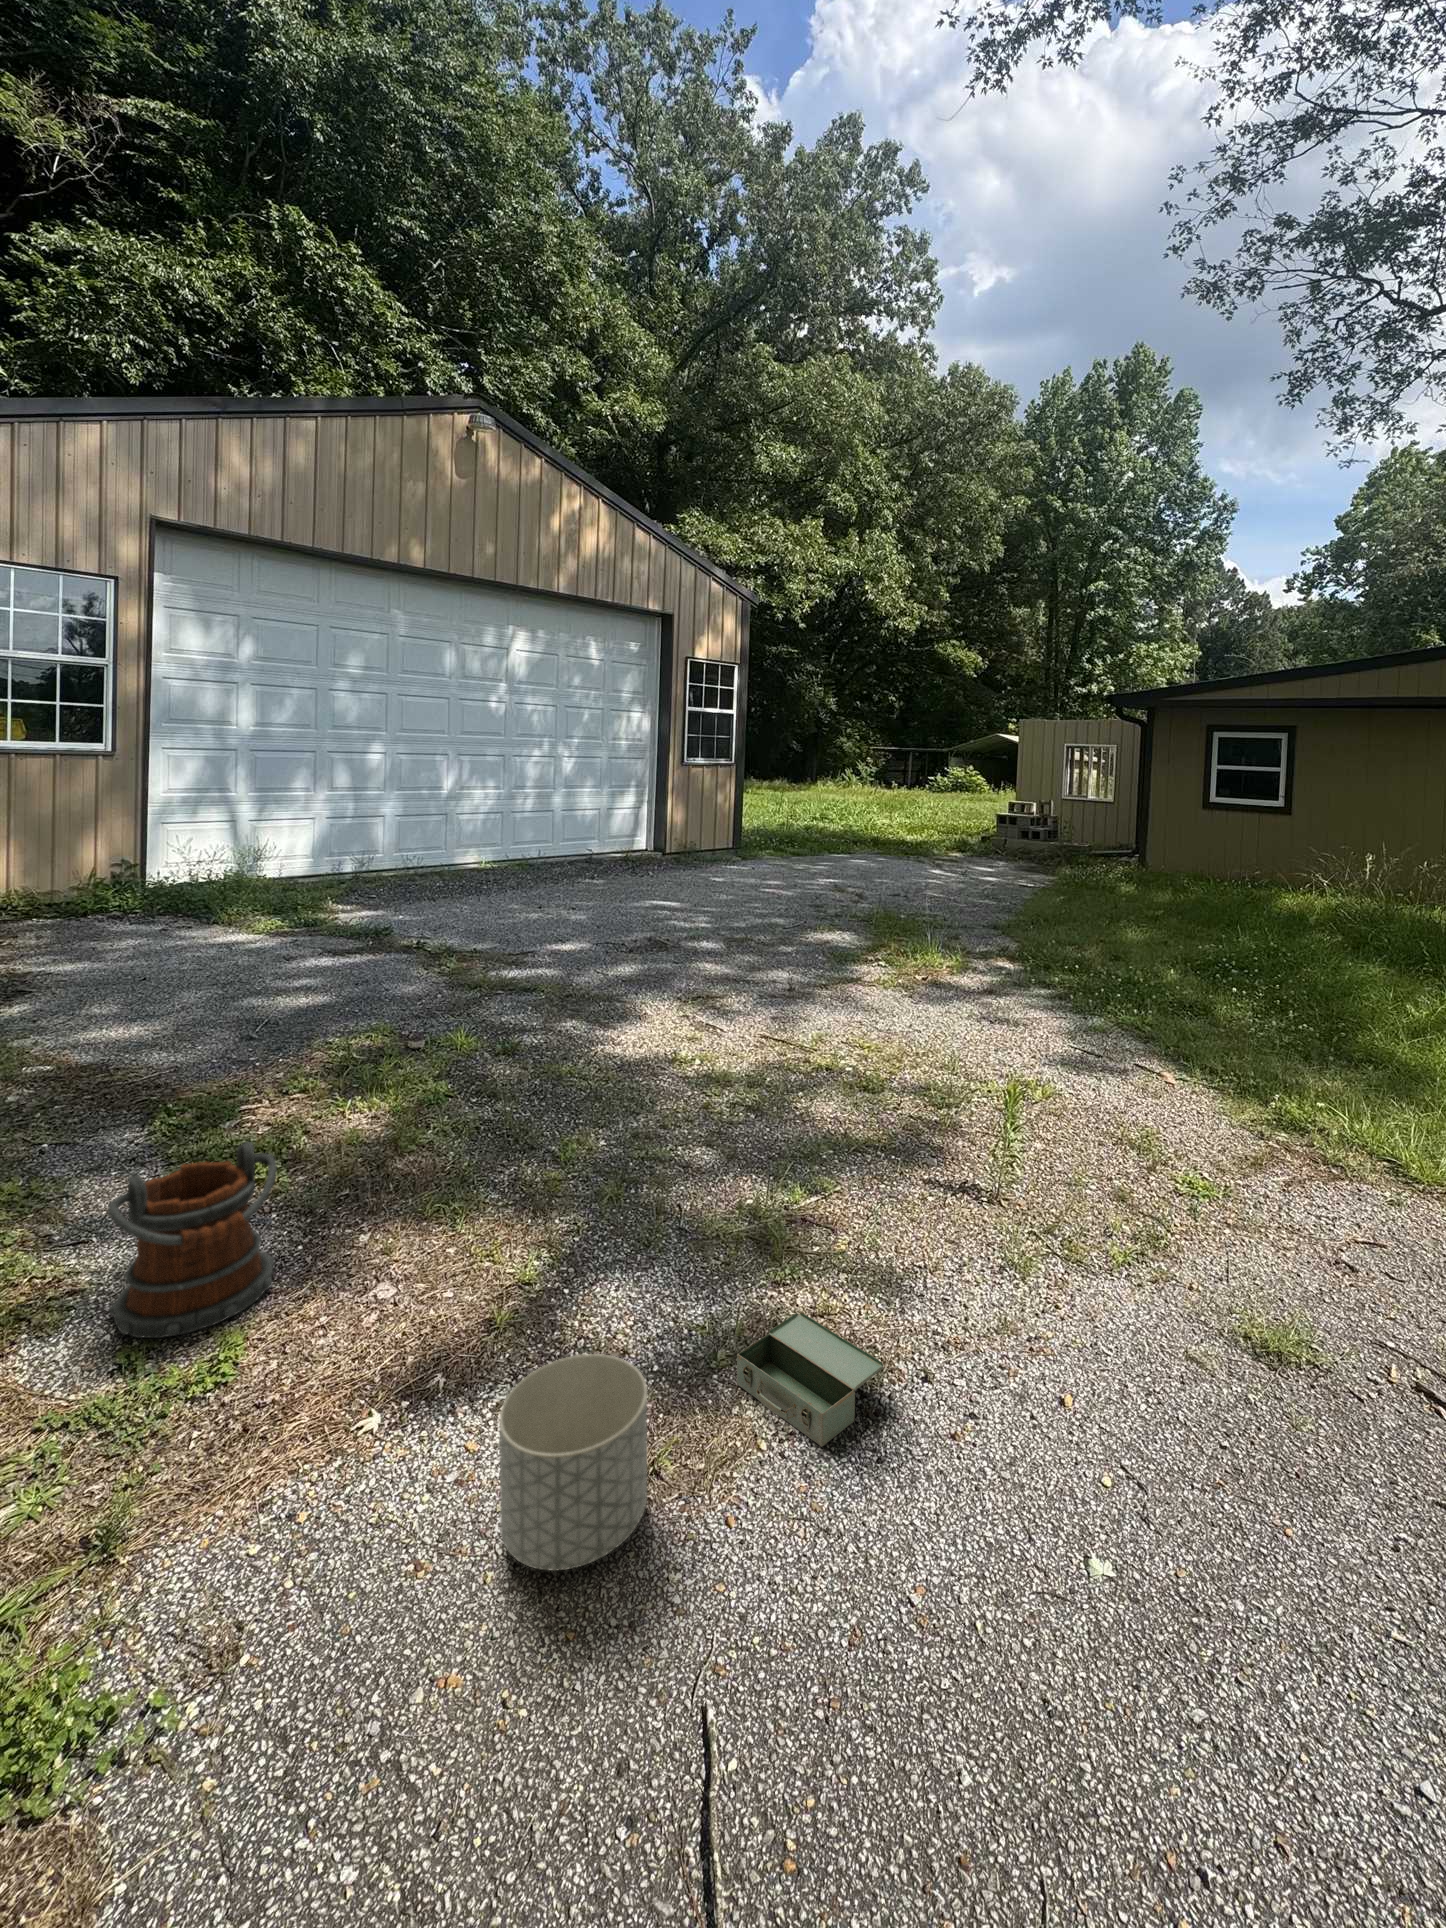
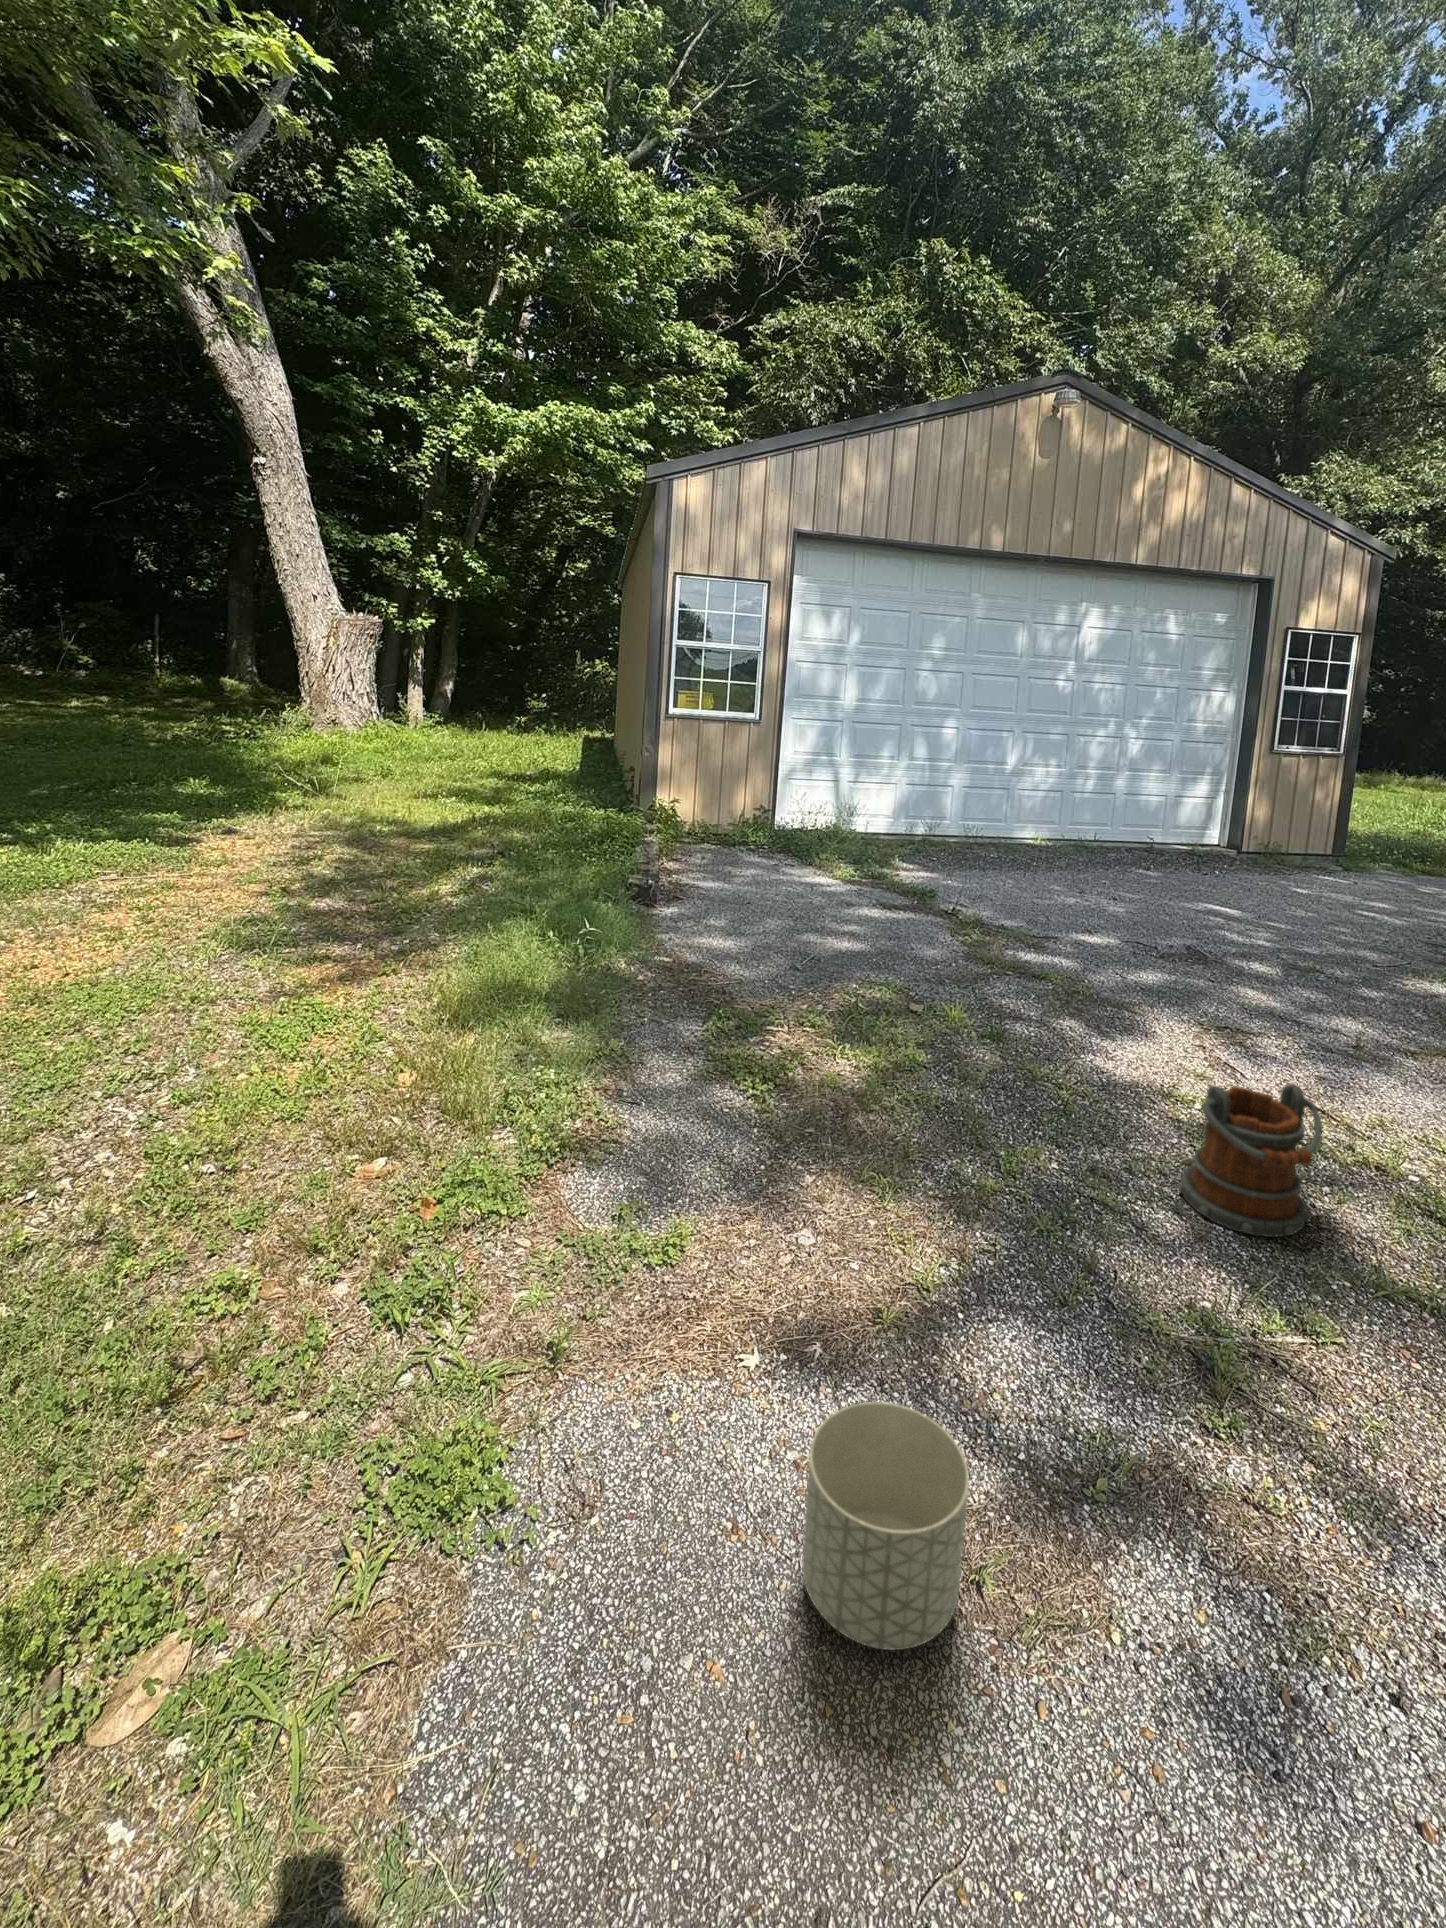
bucket: present [108,1142,277,1338] -> present [1178,1084,1322,1237]
toolbox: present [737,1313,884,1447] -> none [1114,1492,1319,1694]

